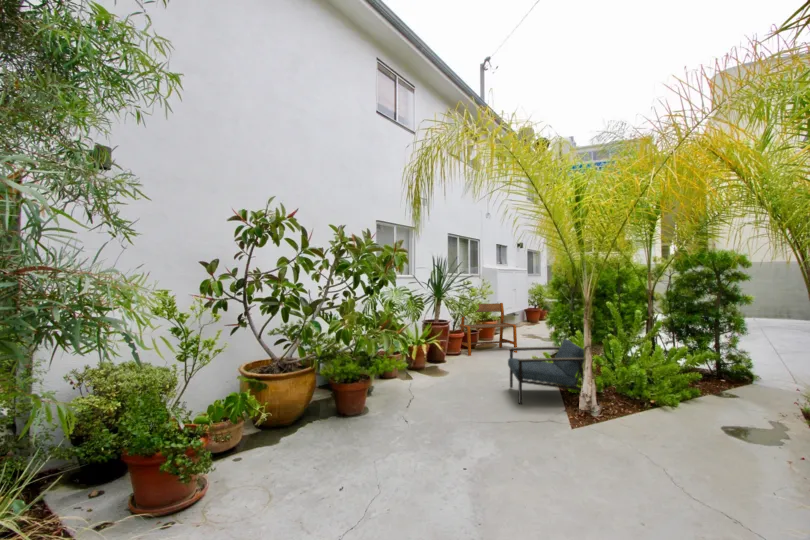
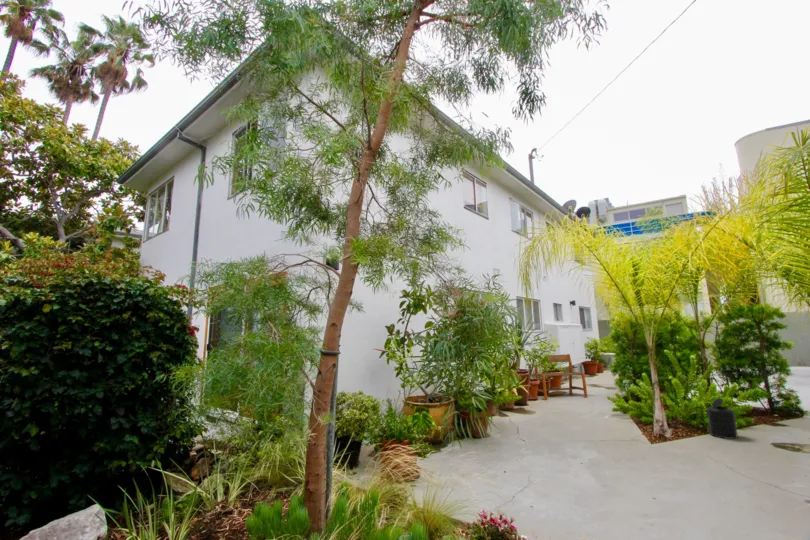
armchair: present [508,339,584,404] -> none [589,380,663,433]
trash can: none [646,366,680,417] -> present [707,398,737,439]

